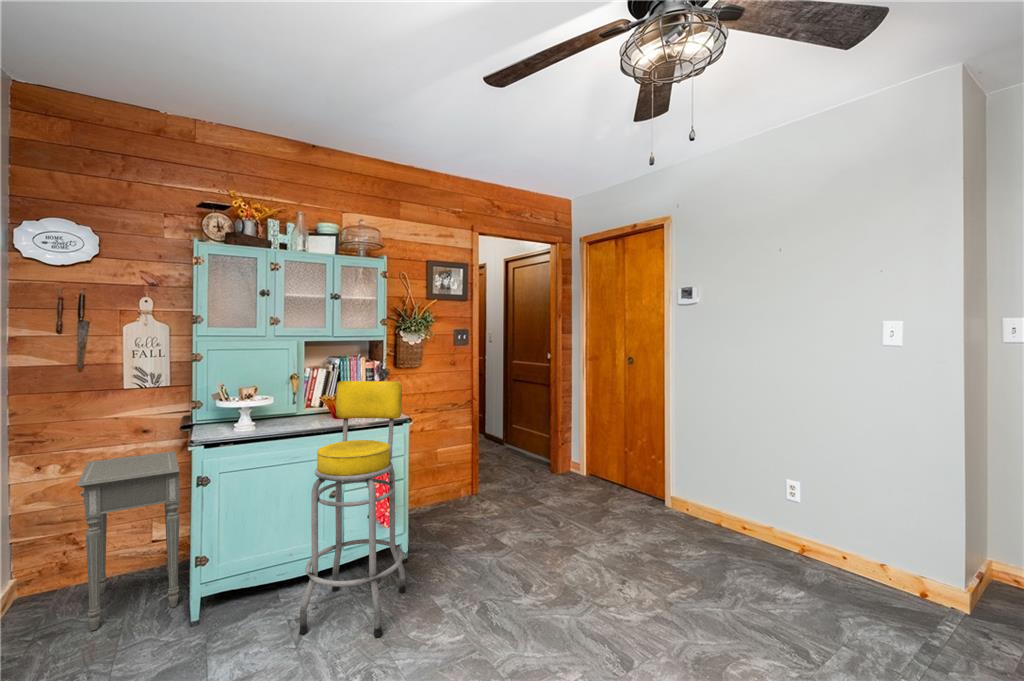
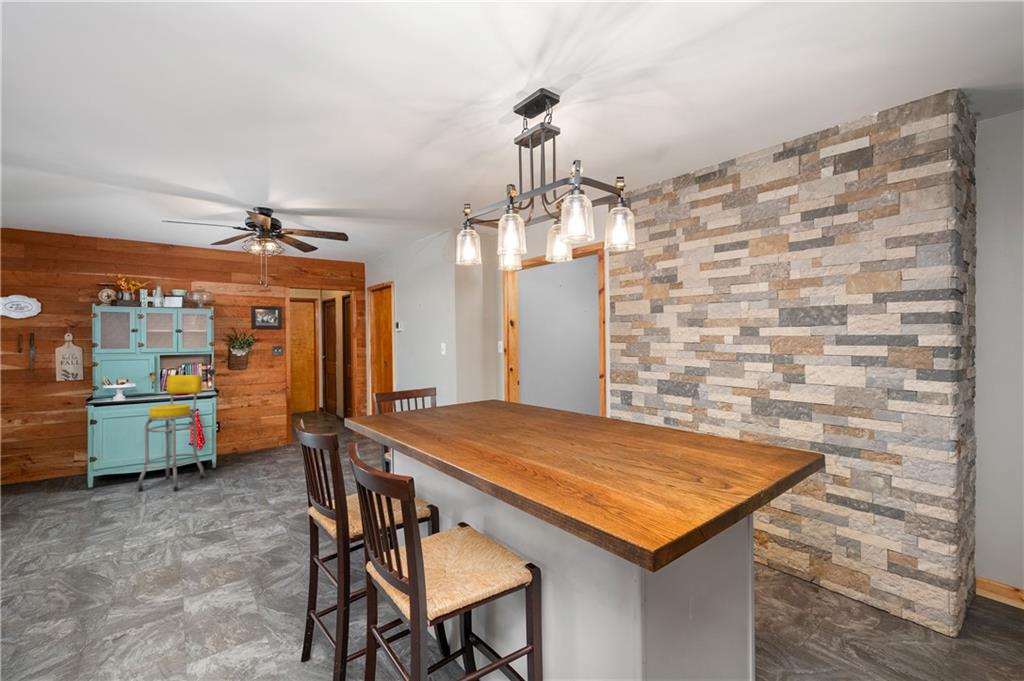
side table: present [77,451,179,630] -> none [28,414,86,494]

